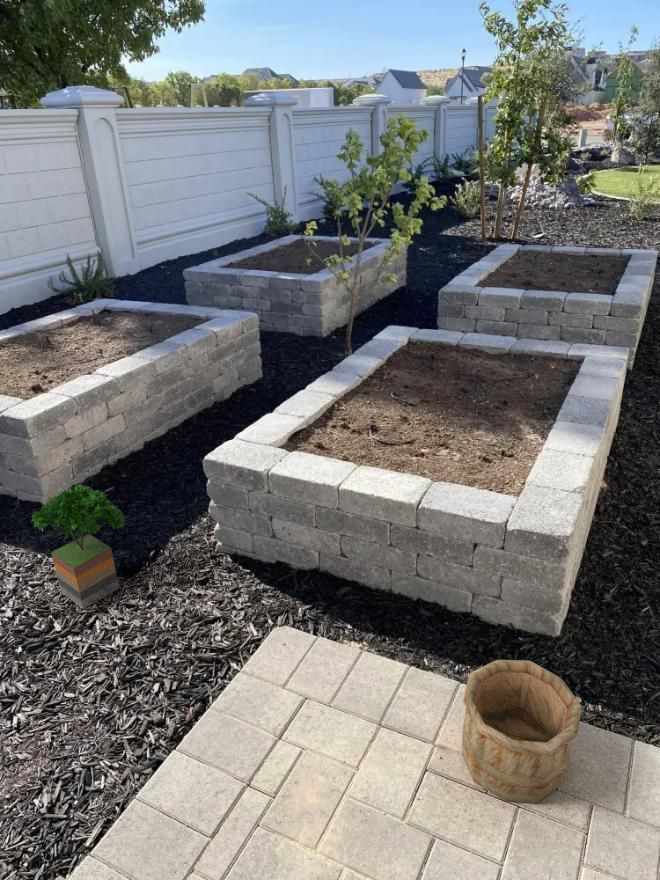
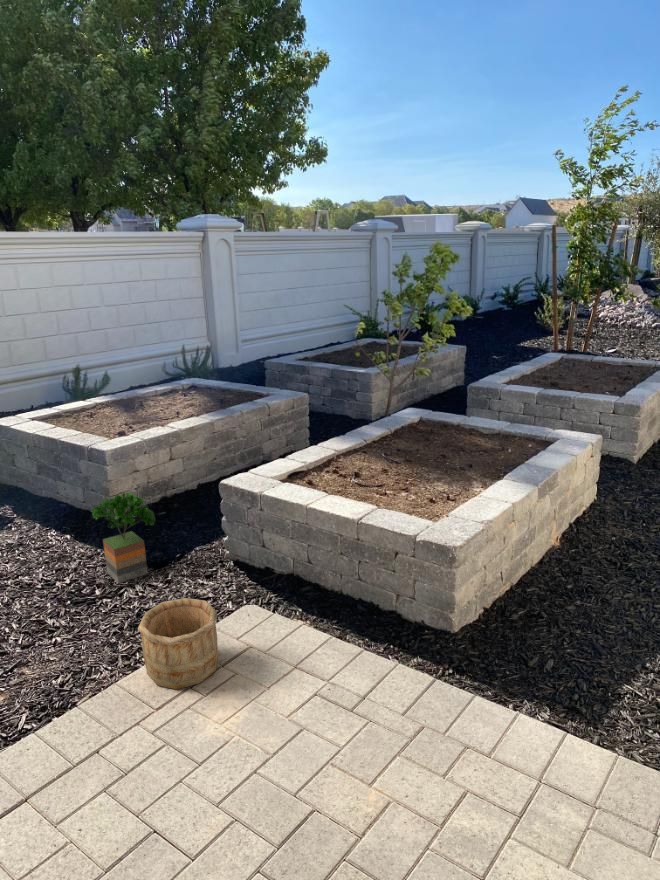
wooden bucket: present [462,660,582,803] -> present [138,598,218,689]

